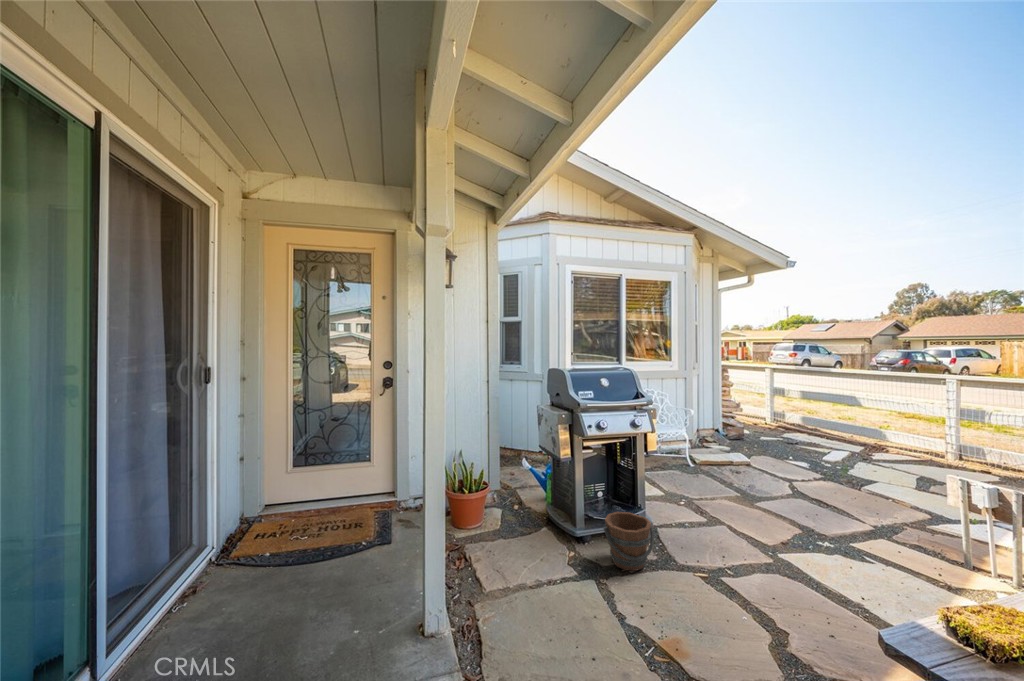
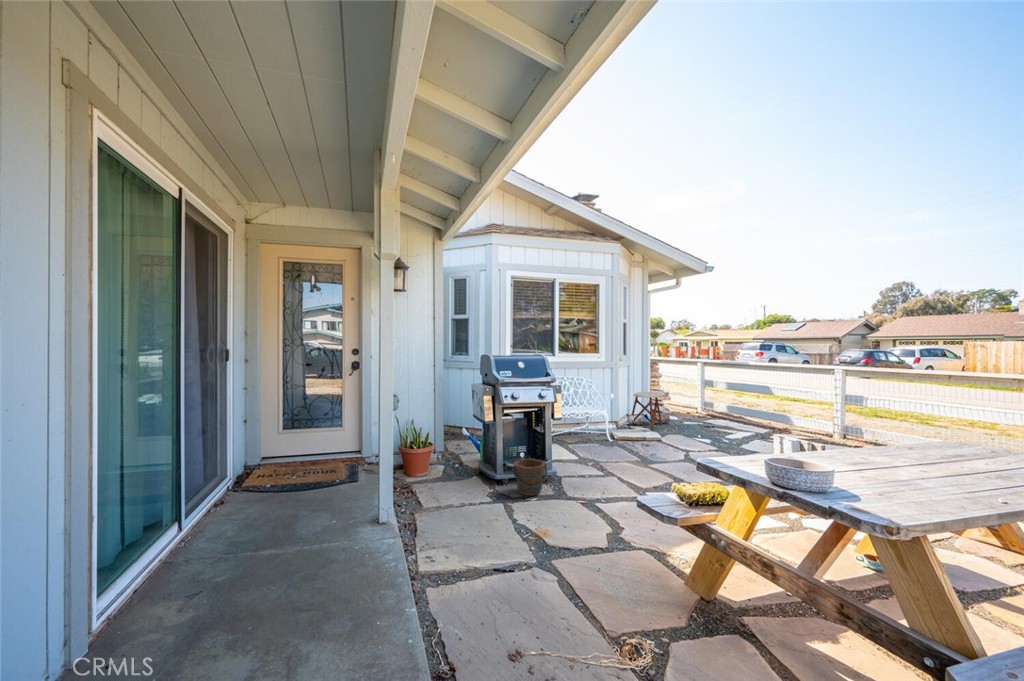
stool: none [698,404,739,450] -> present [630,392,662,430]

